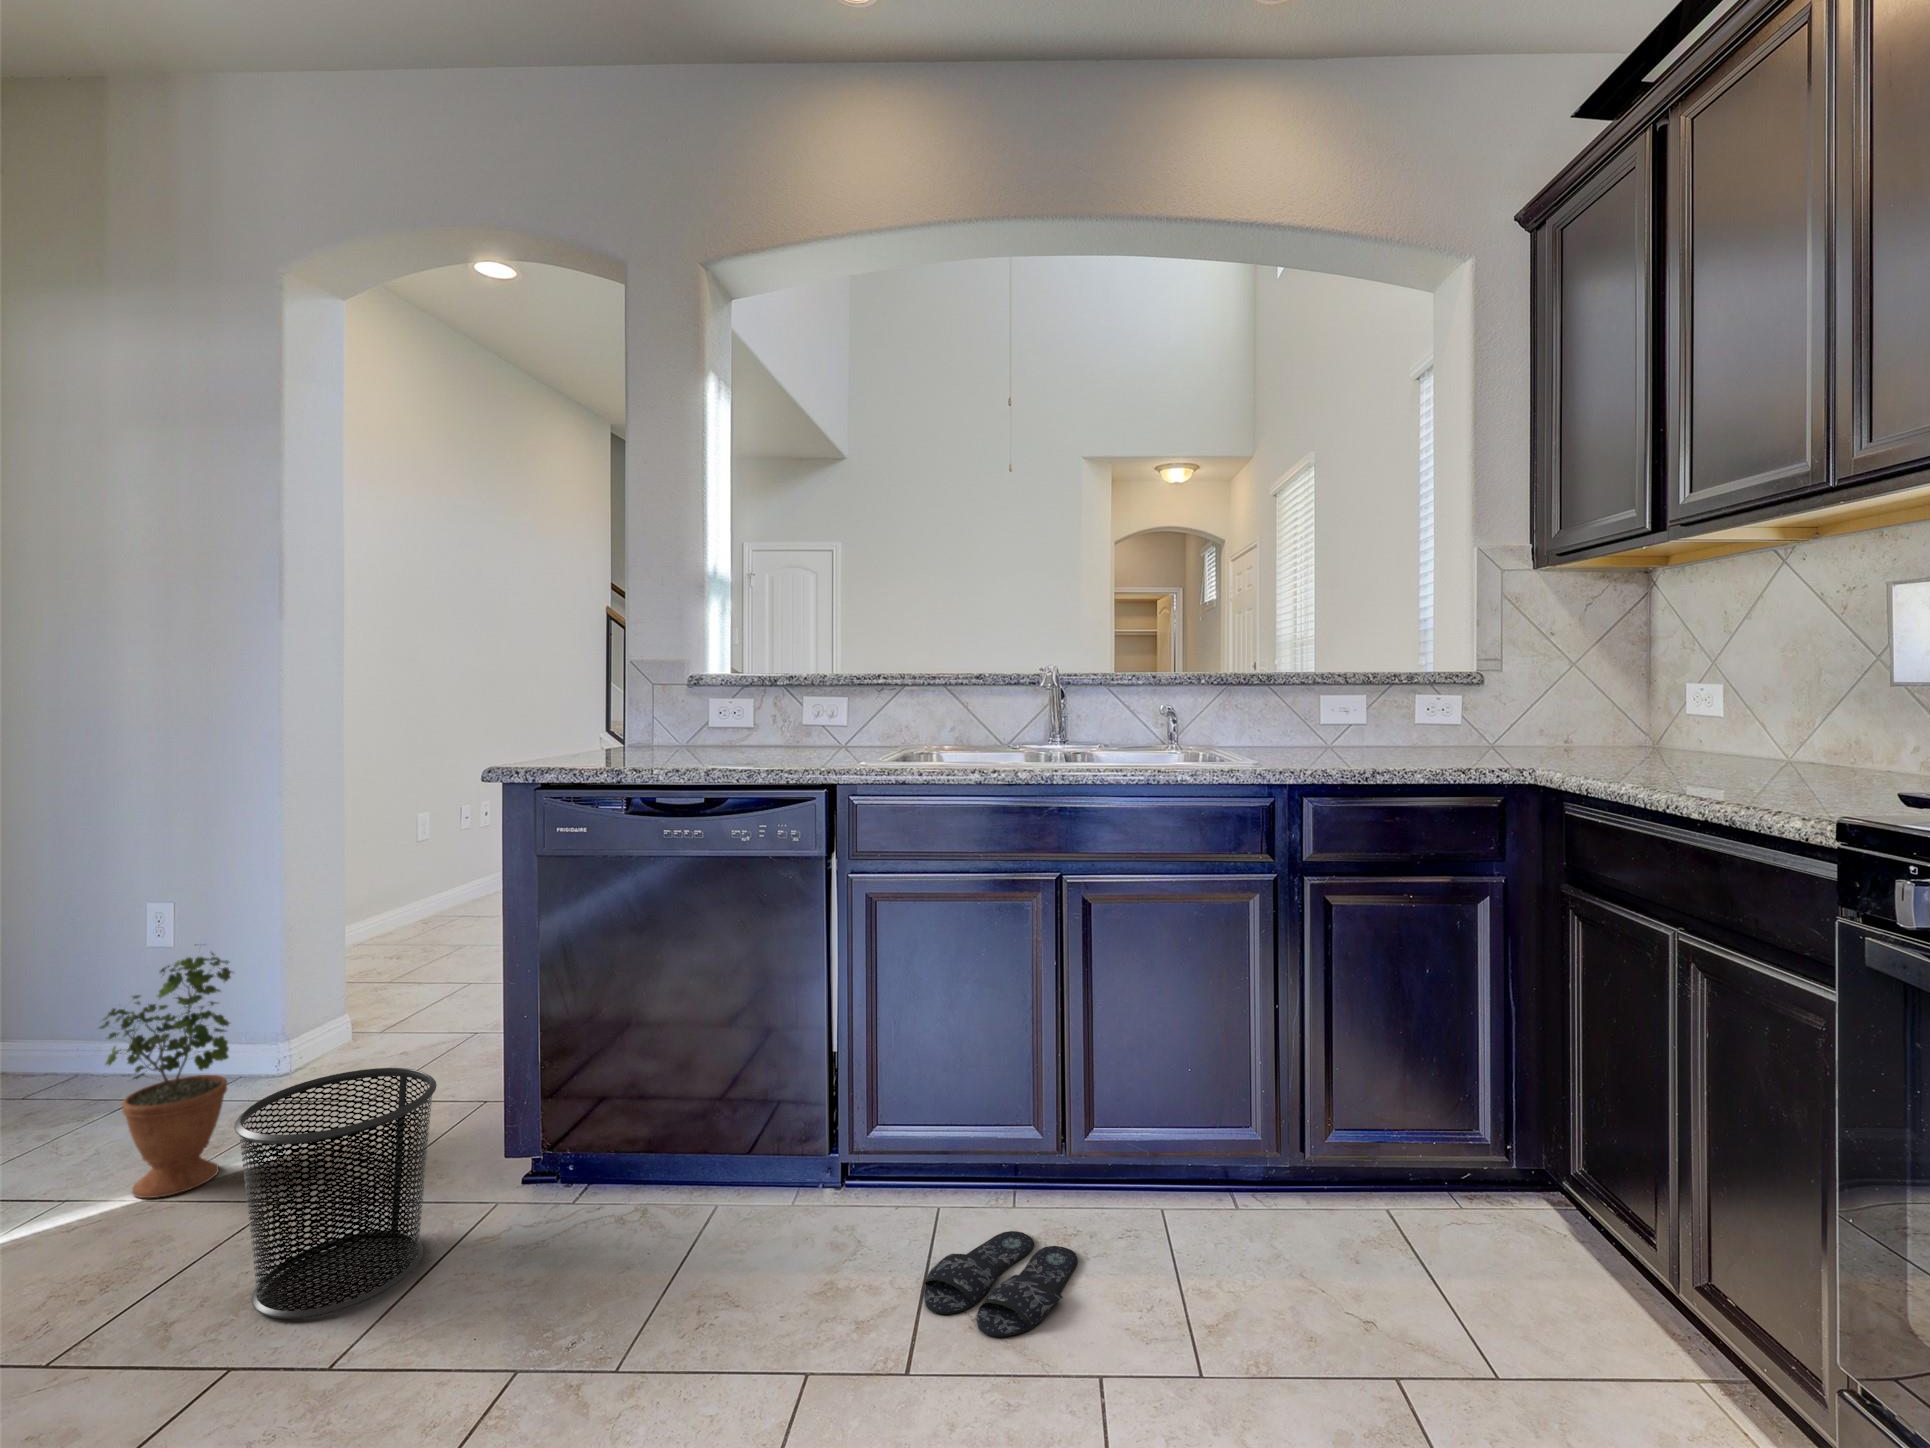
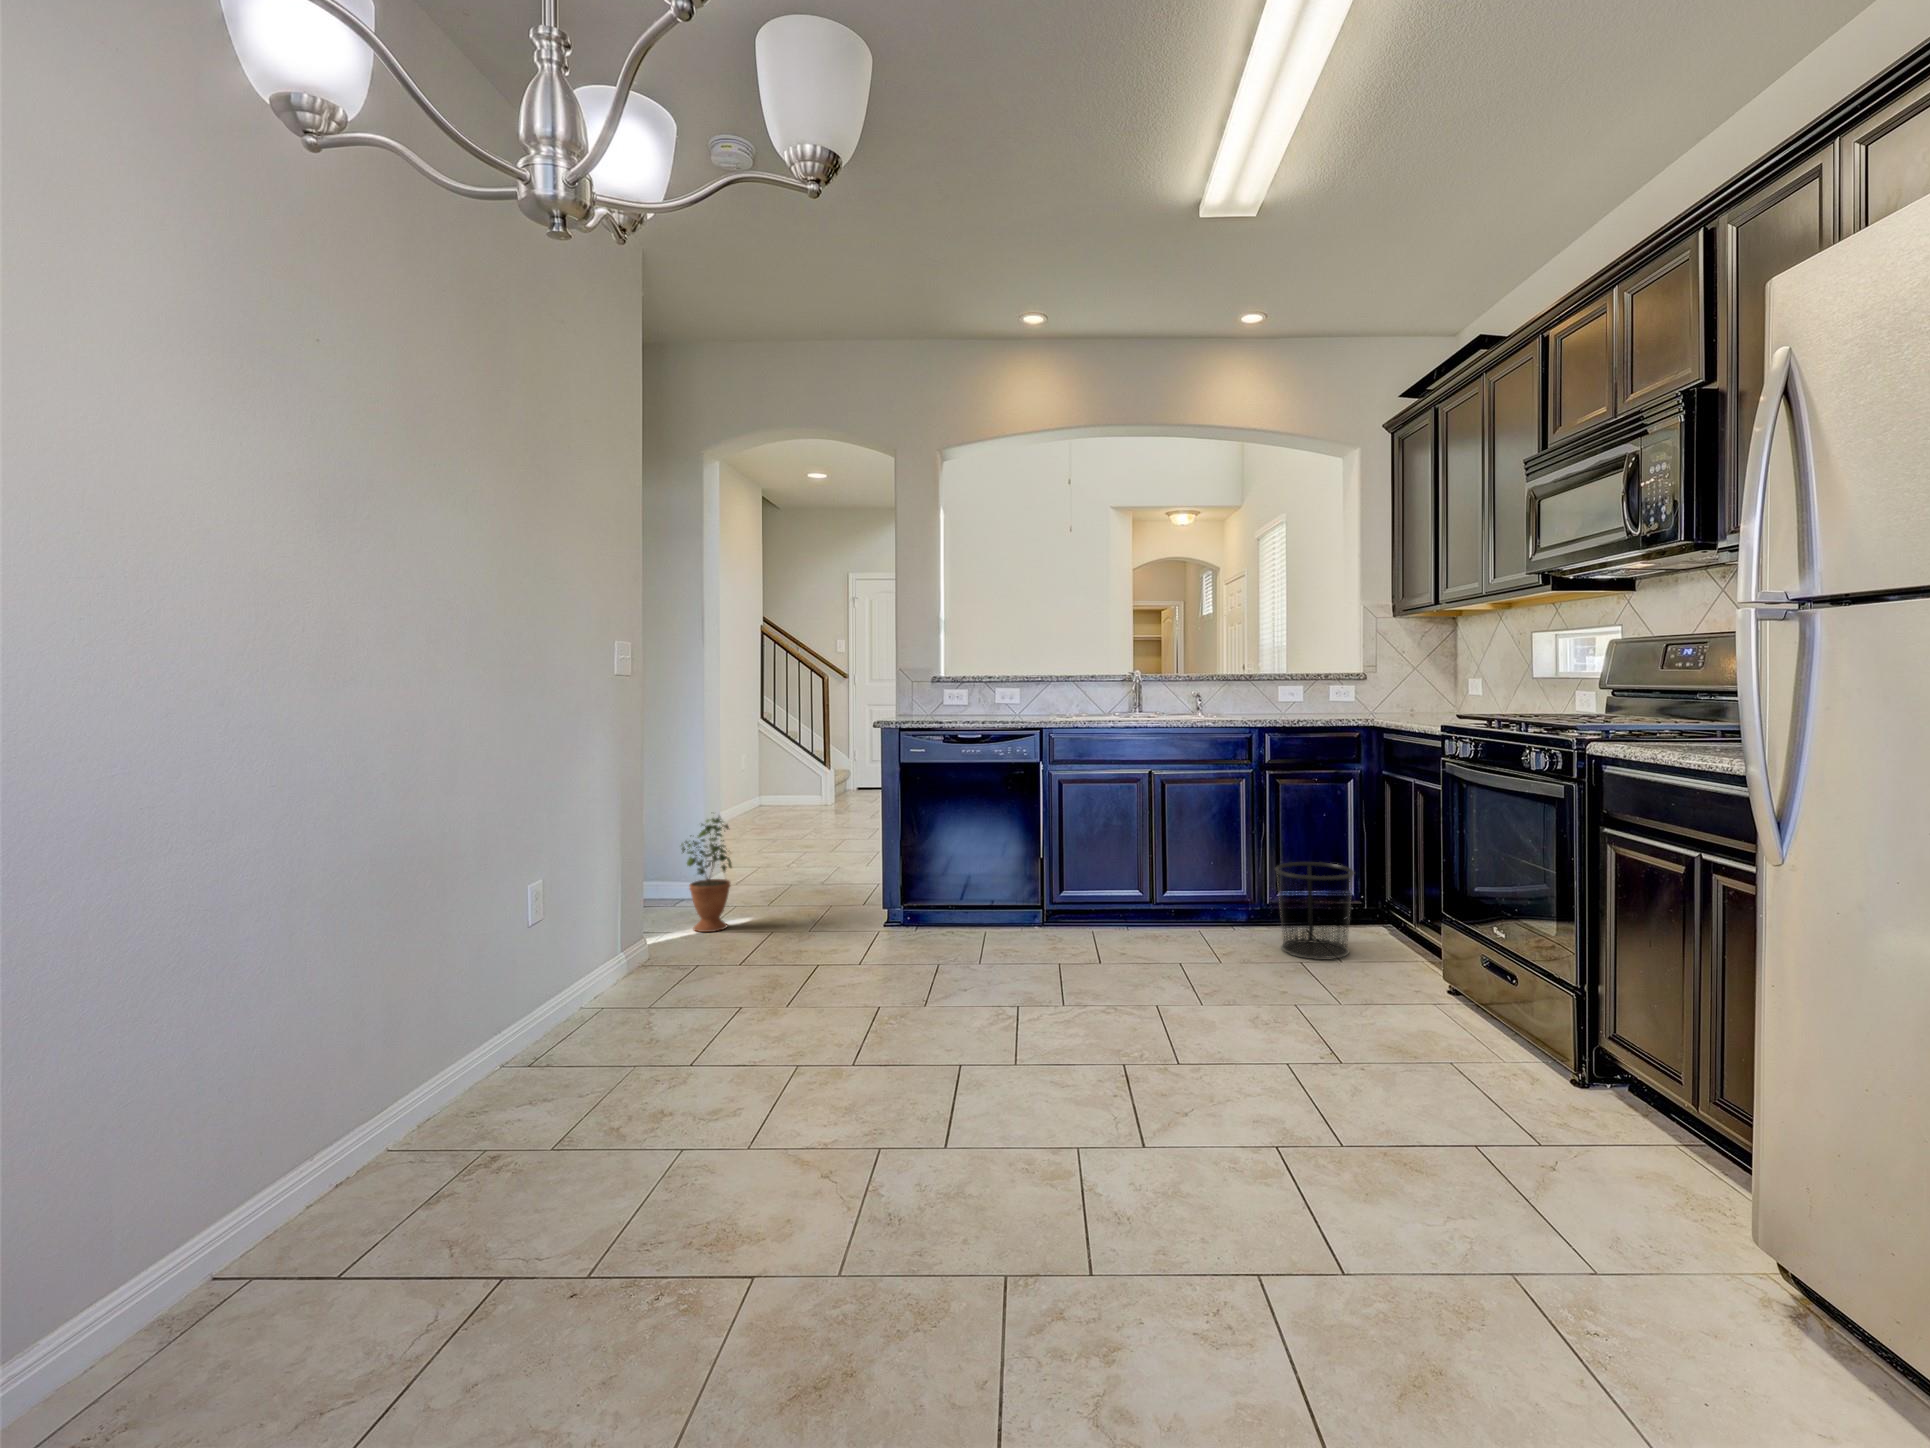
waste bin: present [234,1068,437,1319] -> present [1275,862,1354,960]
slippers: present [924,1231,1078,1337] -> none [1098,936,1164,958]

